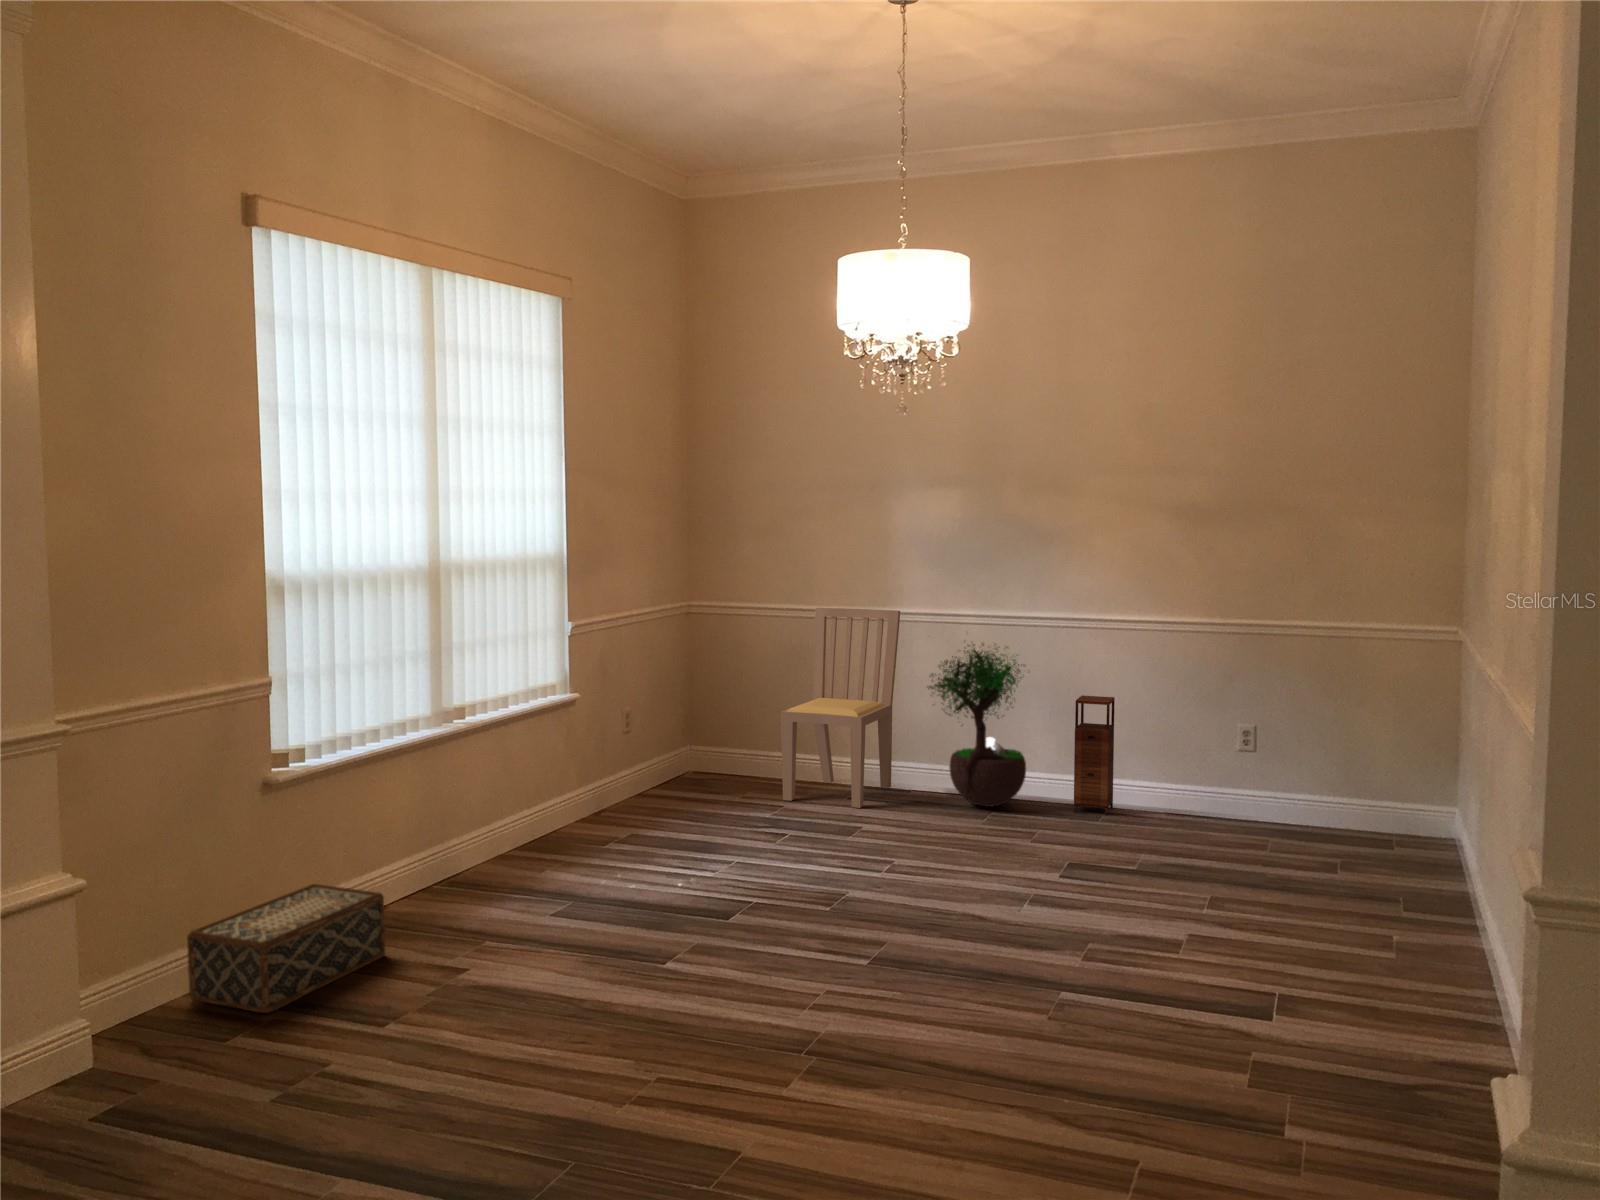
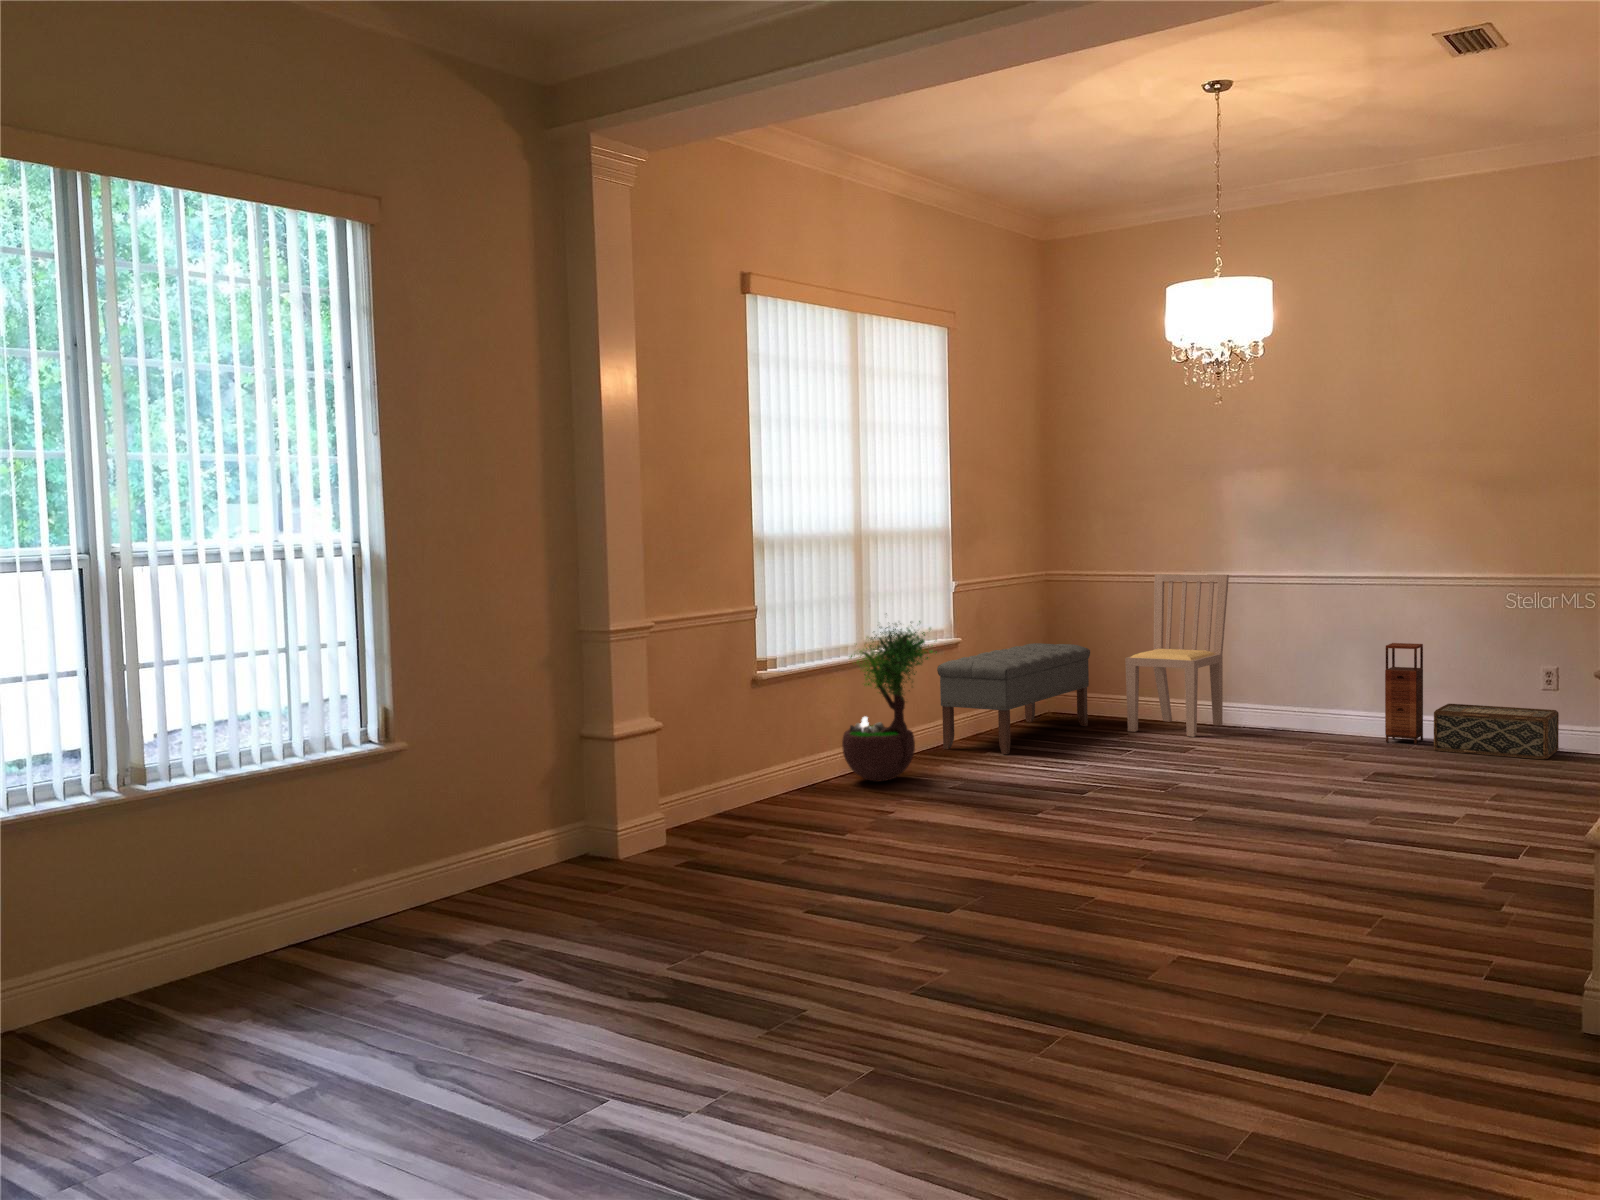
potted tree: present [927,643,1026,807] -> present [842,621,937,782]
bench: none [546,691,740,846] -> present [937,643,1090,754]
woven basket: present [187,884,385,1013] -> present [1434,704,1559,759]

